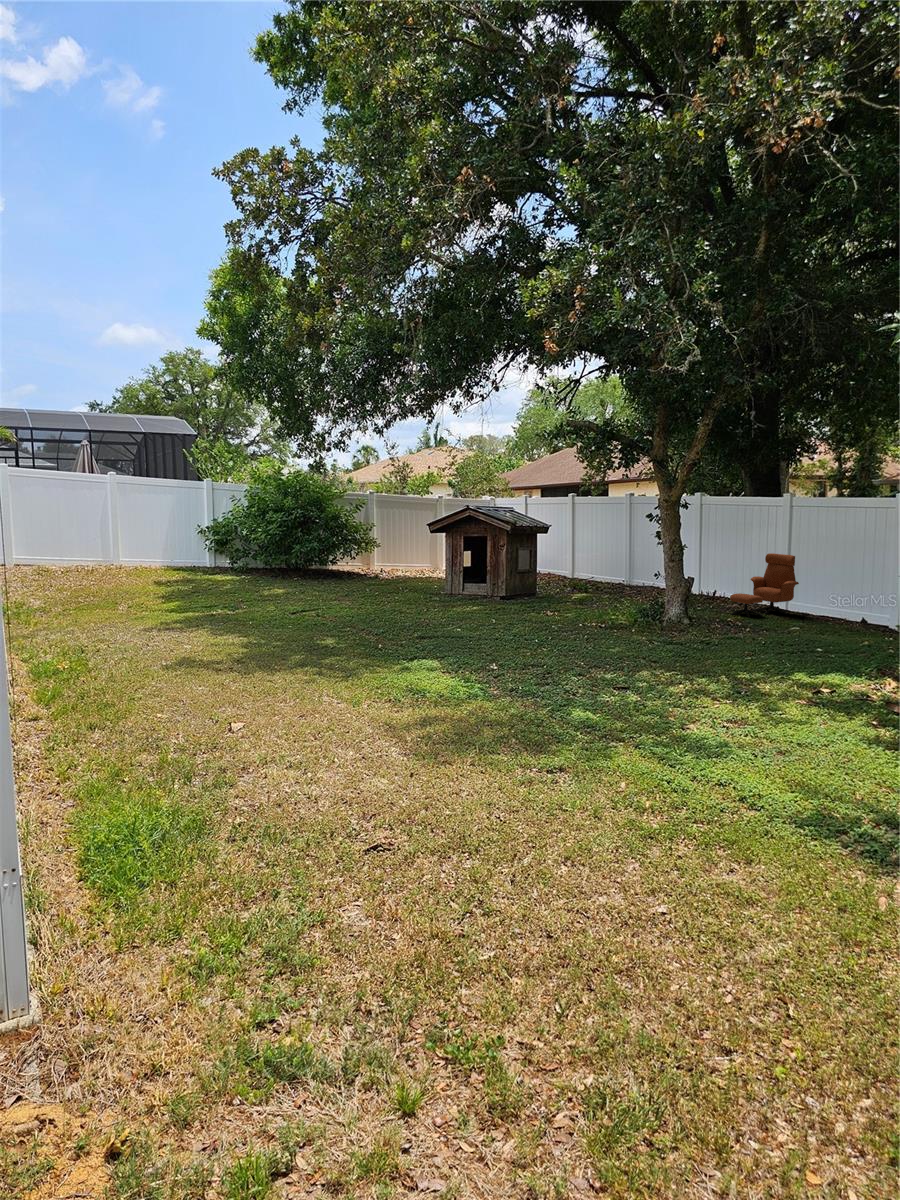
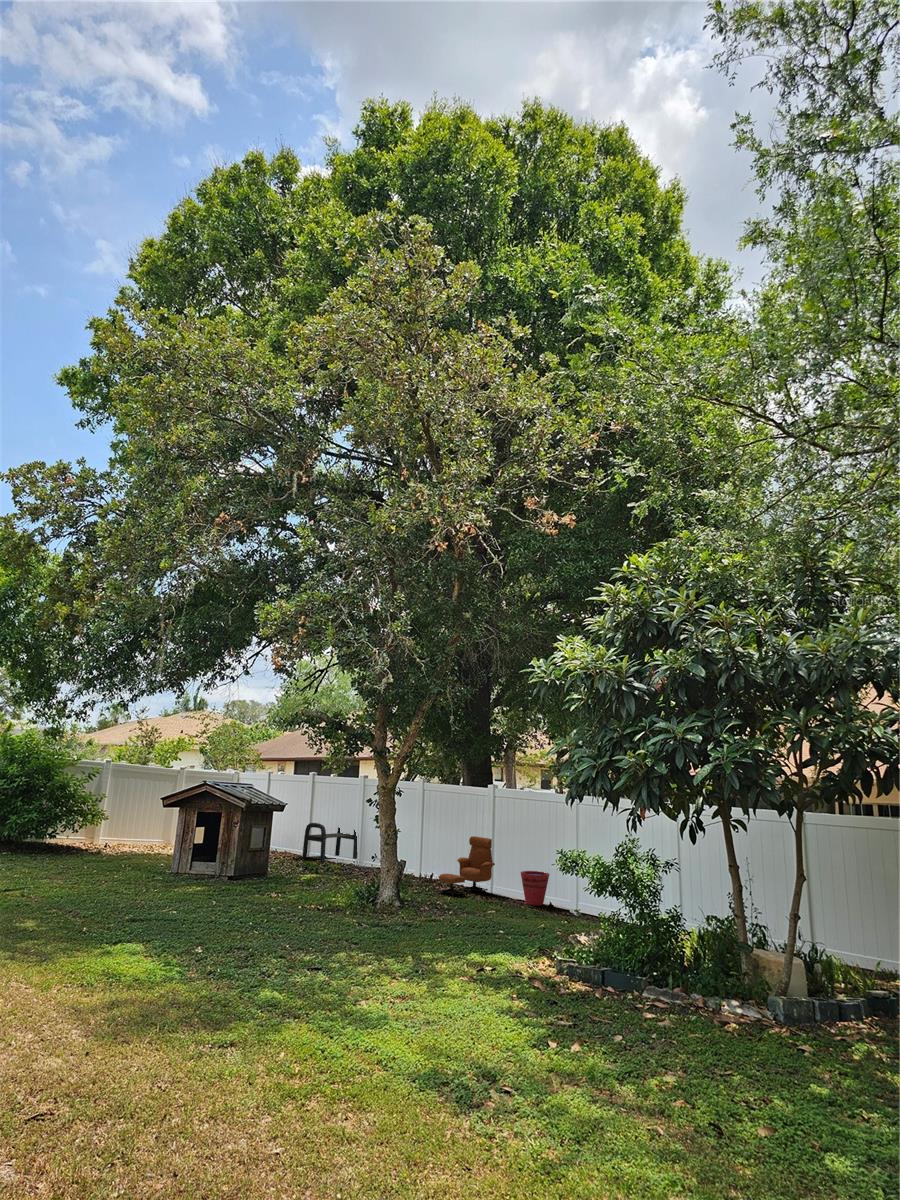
bench: none [568,543,625,583] -> present [302,823,357,862]
bucket: none [836,590,875,628] -> present [521,871,549,905]

